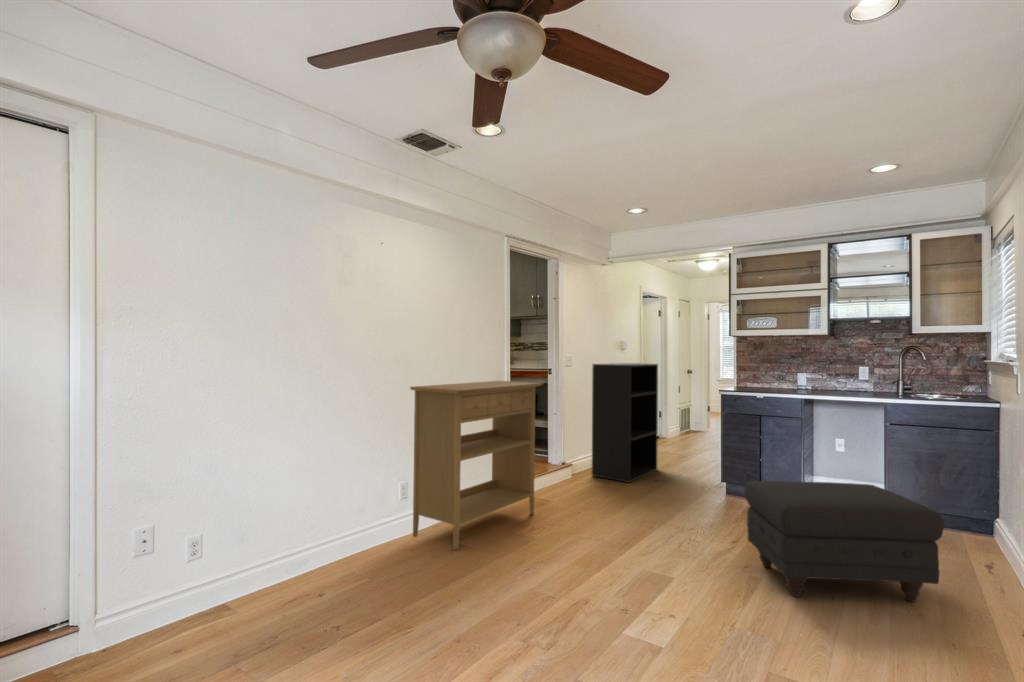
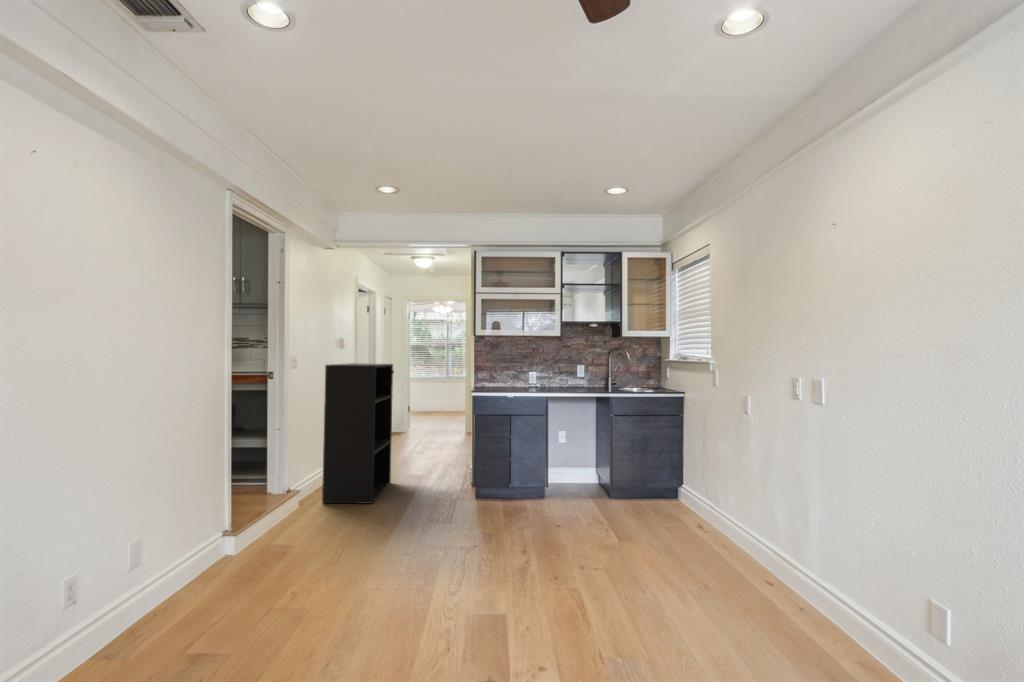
console table: present [410,381,543,550] -> none [94,390,297,660]
ottoman: present [745,481,944,602] -> none [546,471,707,593]

